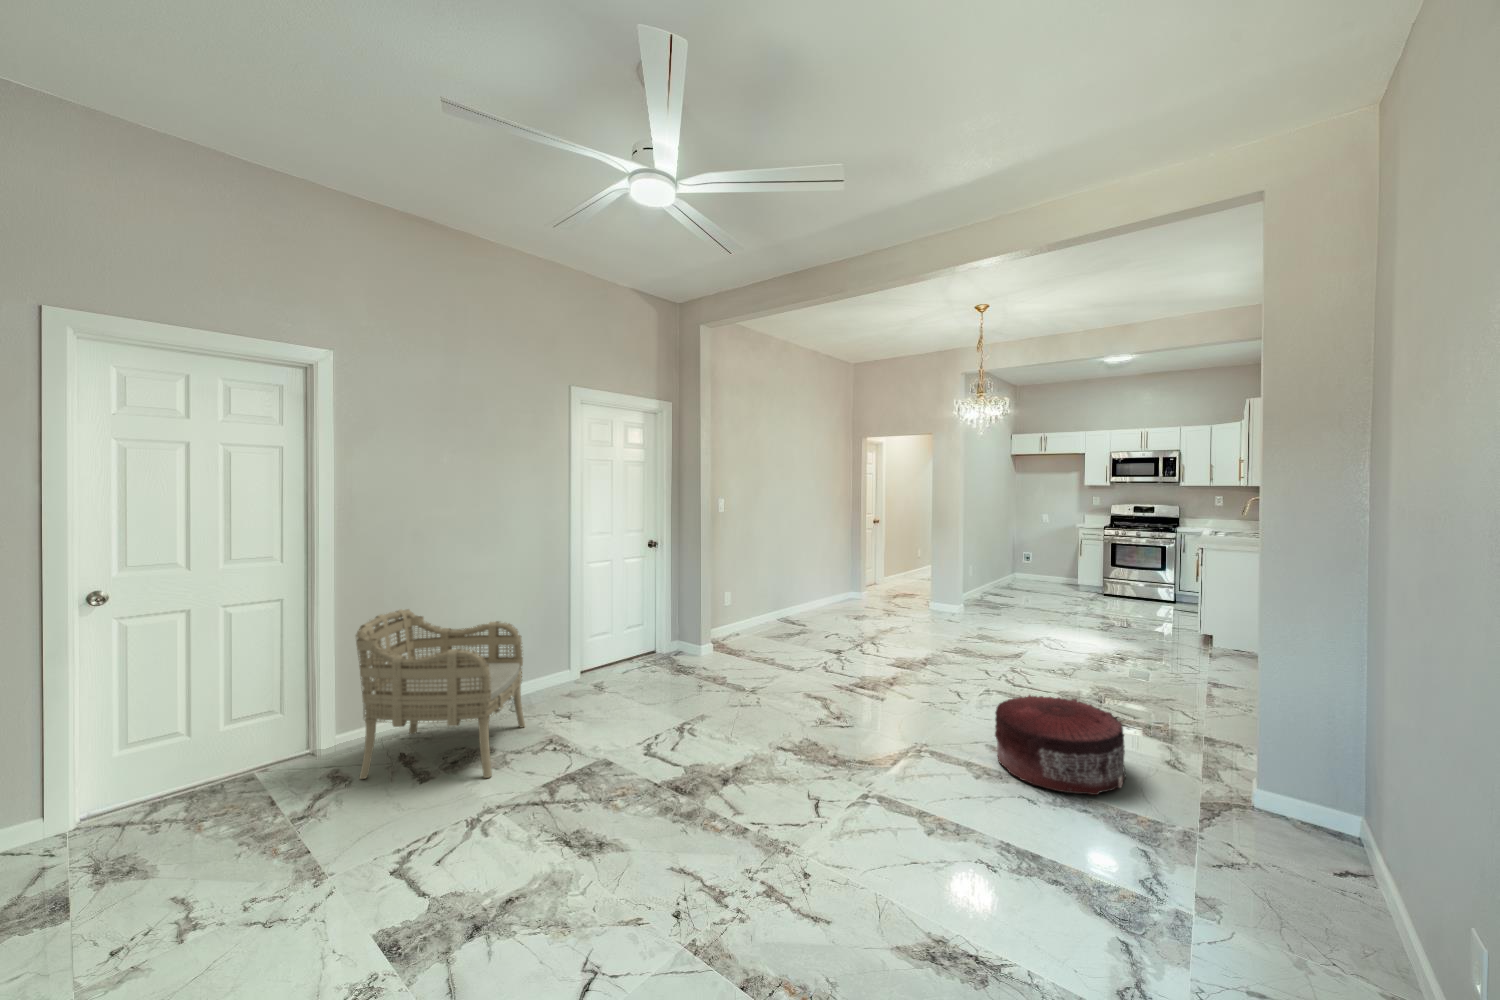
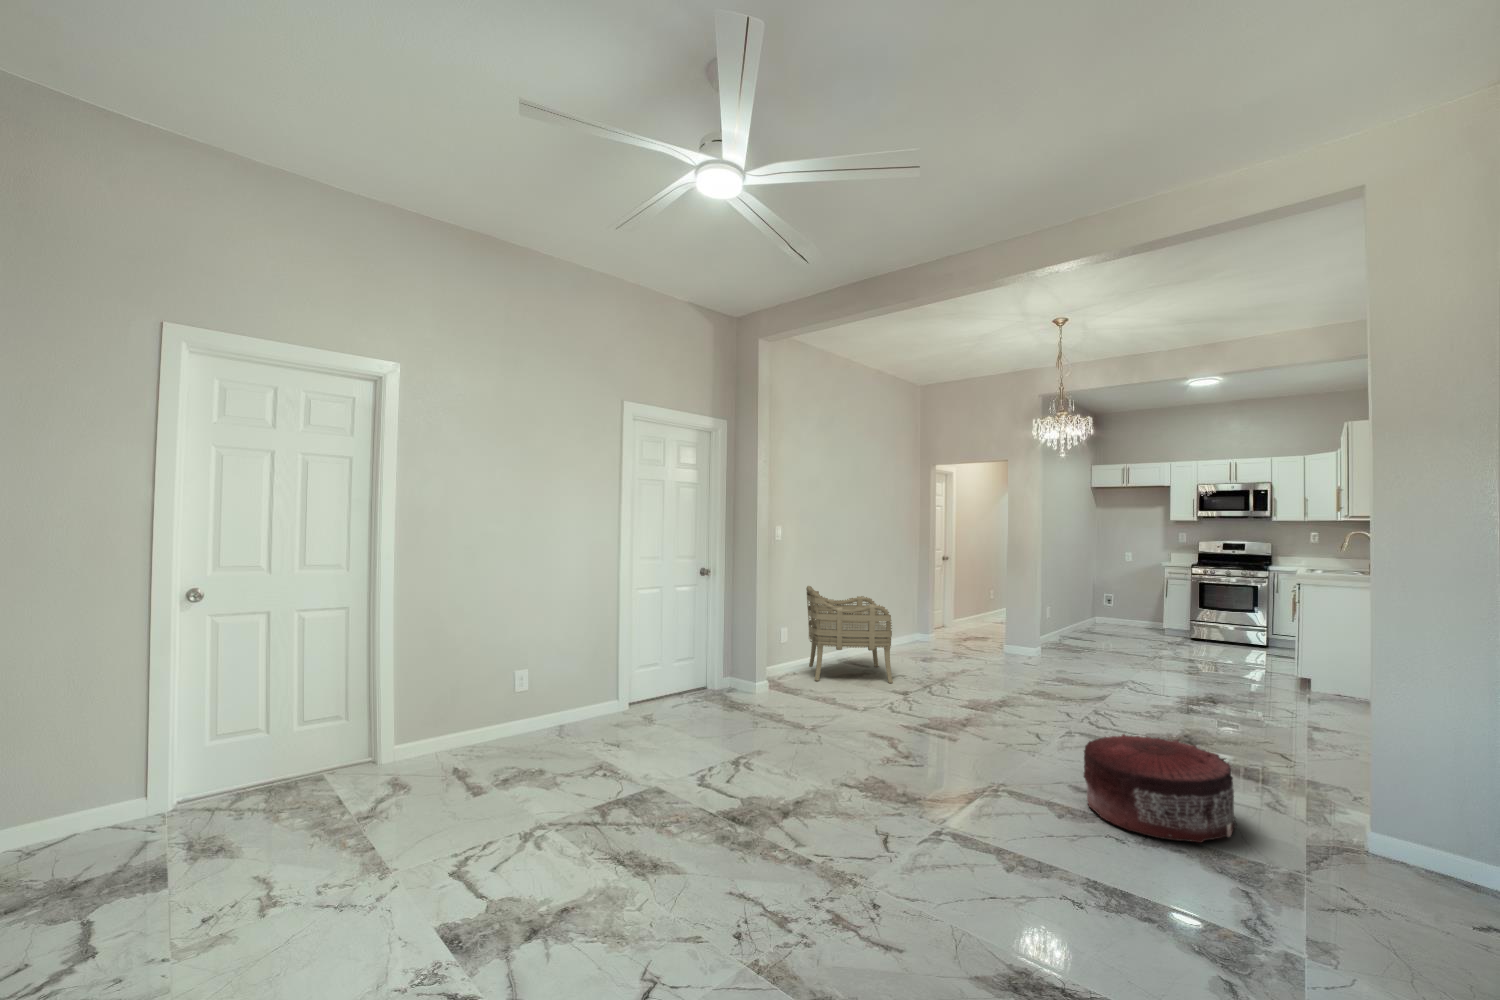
armchair: present [356,609,525,779] -> present [806,586,893,683]

